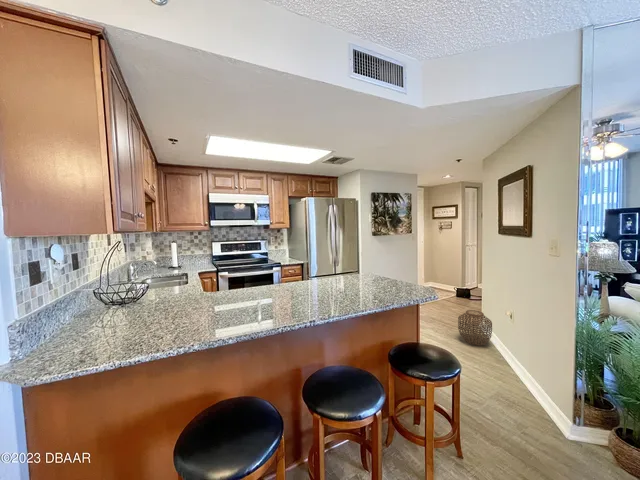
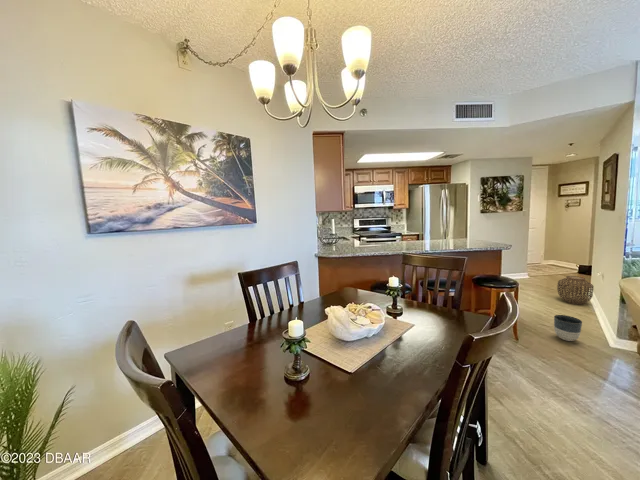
planter: none [491,391,528,437] -> present [554,315,582,341]

